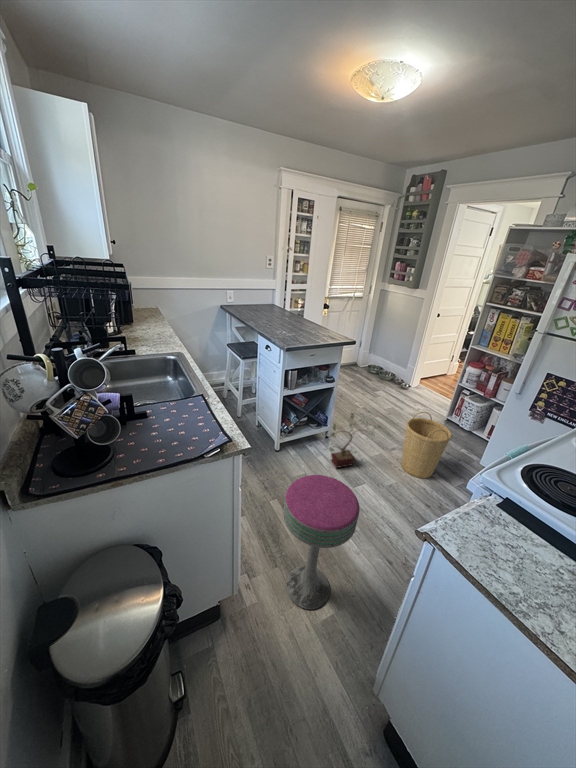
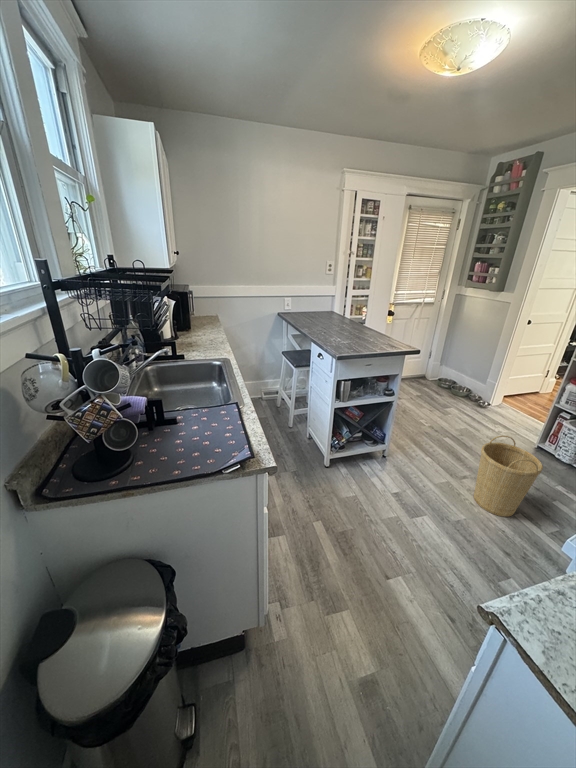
potted plant: present [330,413,381,468] -> none [383,430,450,492]
bar stool: present [283,475,360,609] -> none [318,501,410,660]

